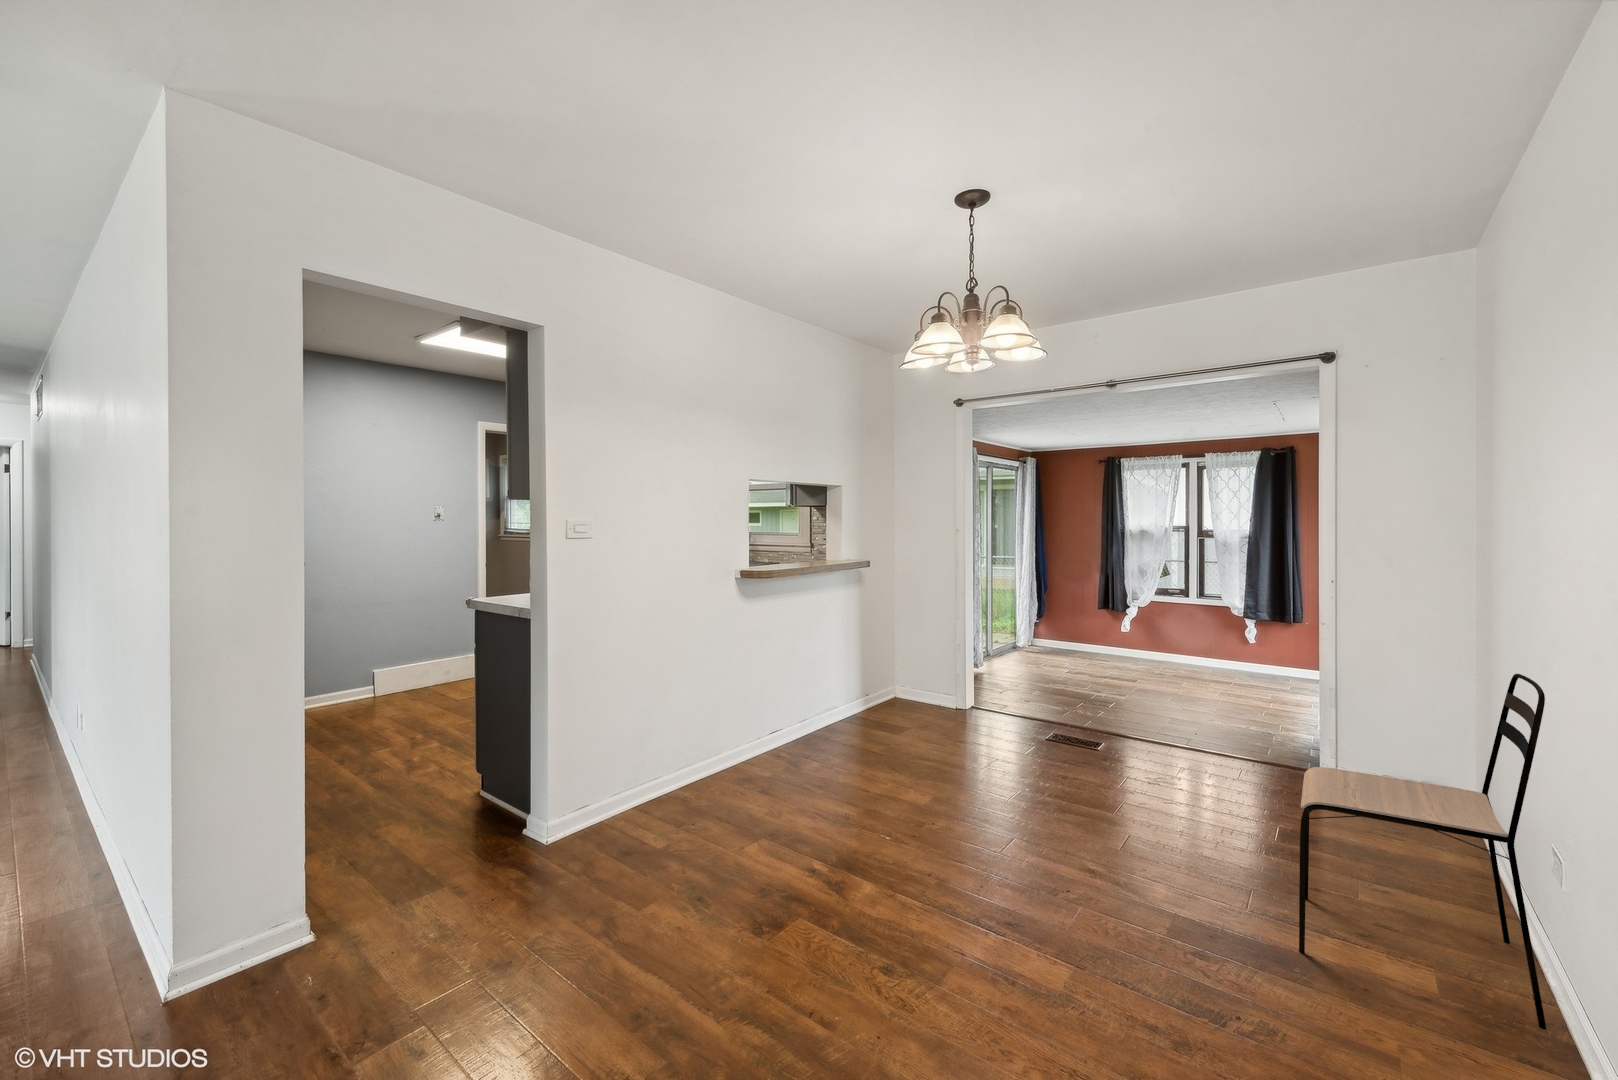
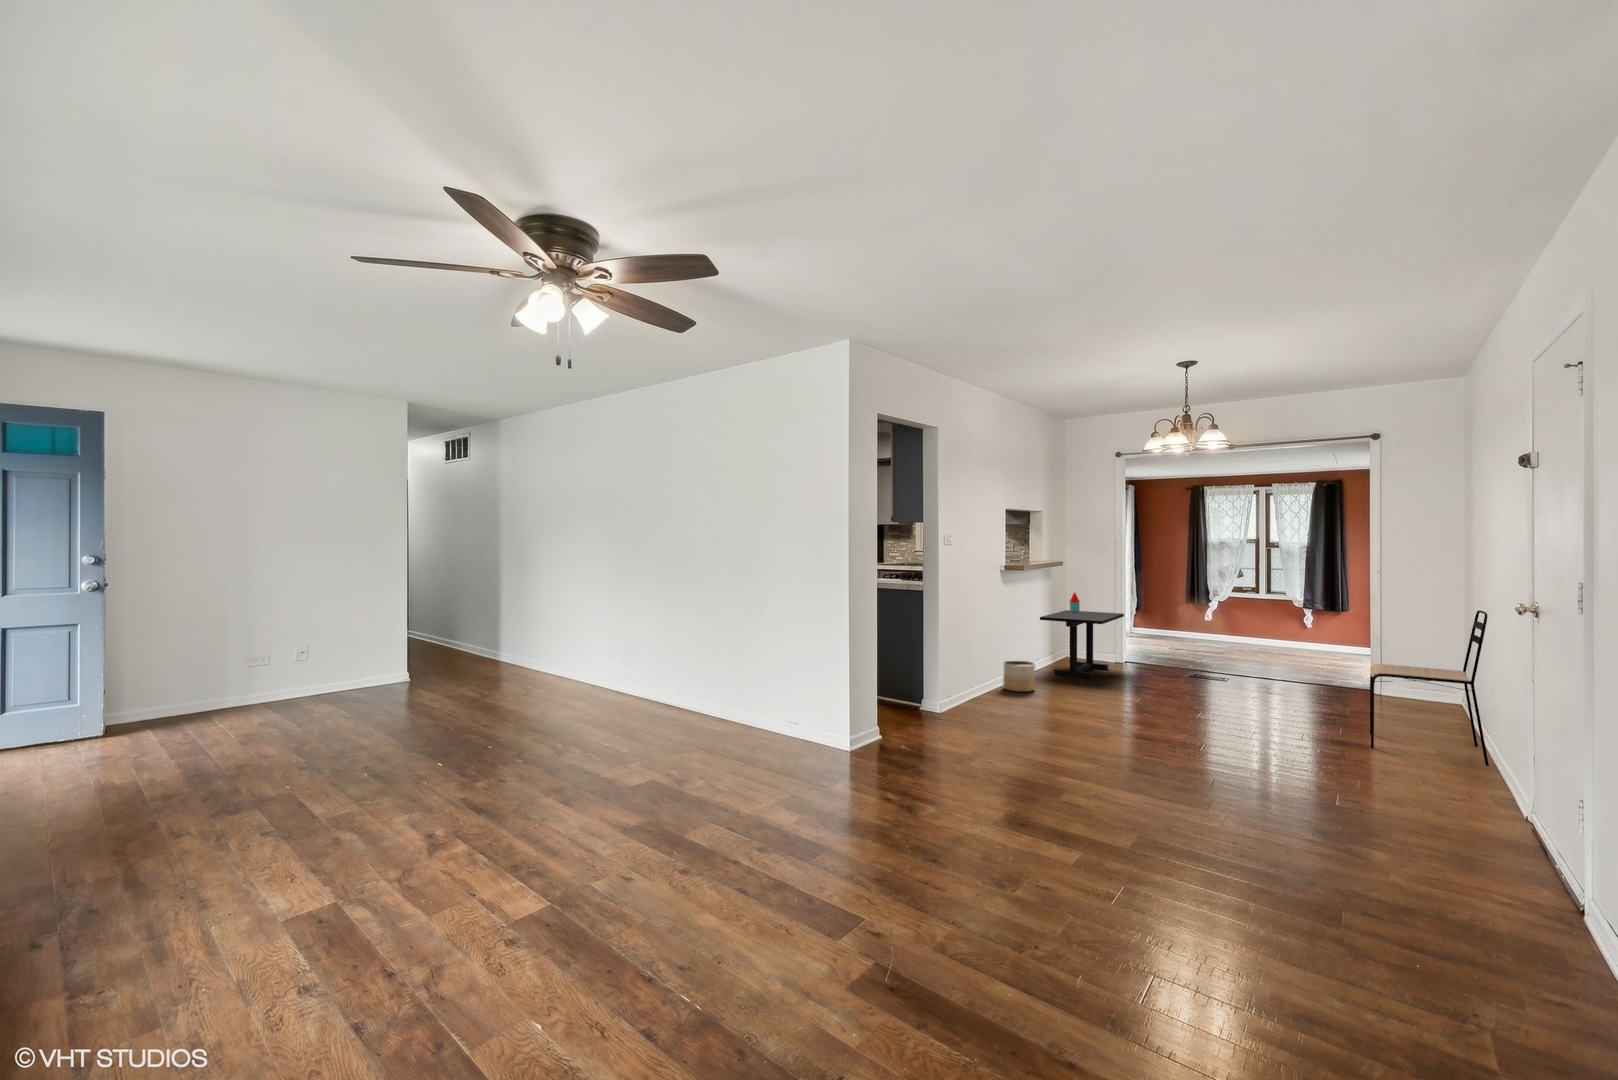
side table: none [828,605,966,742] -> present [1040,592,1124,678]
planter: none [736,723,785,779] -> present [1003,660,1035,692]

